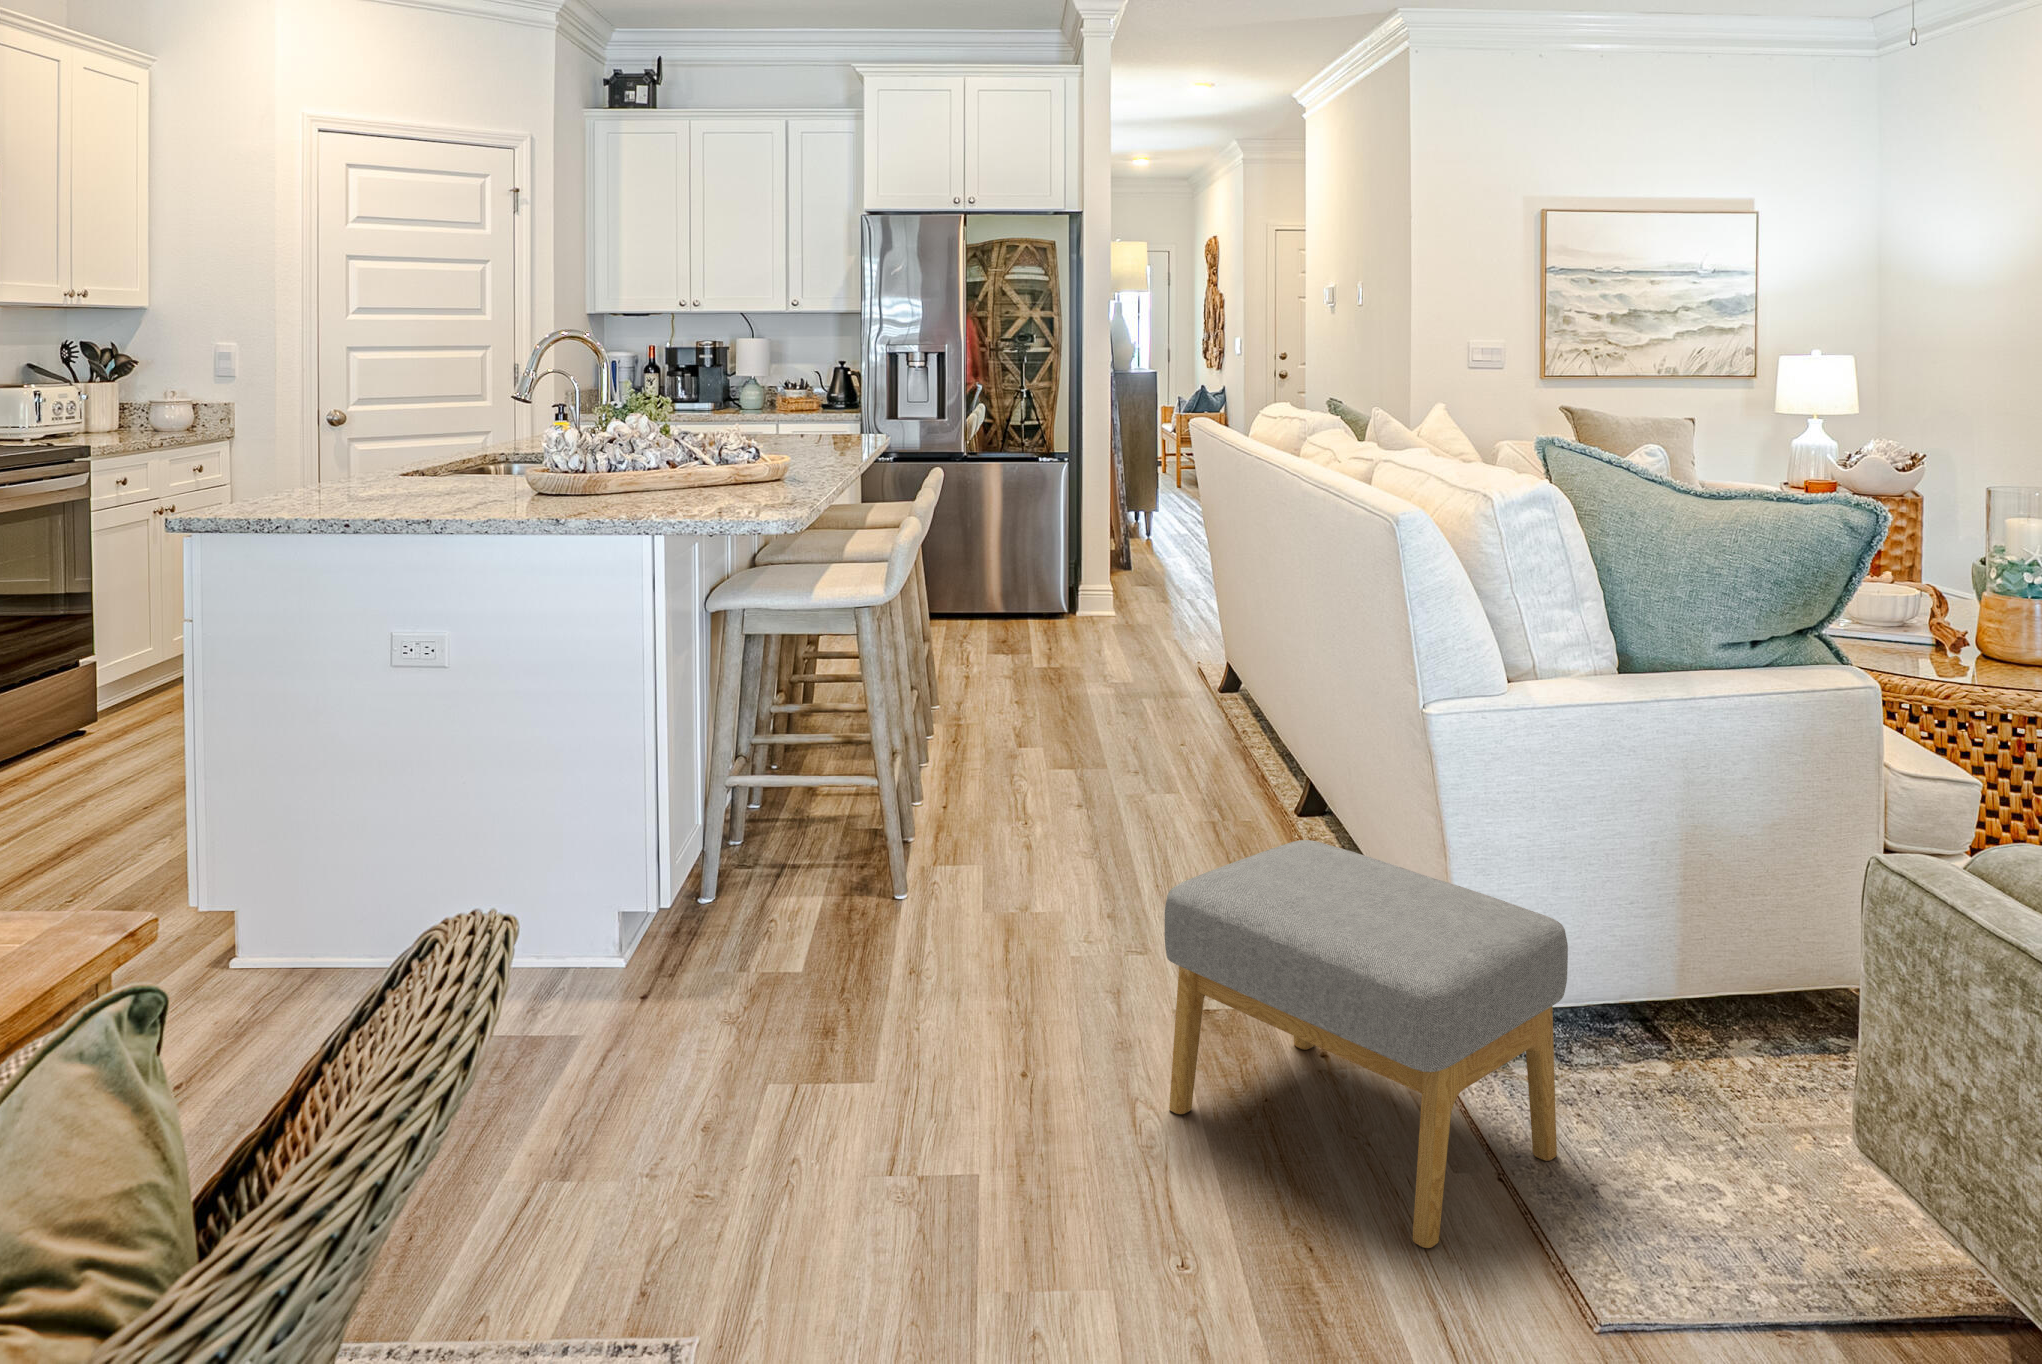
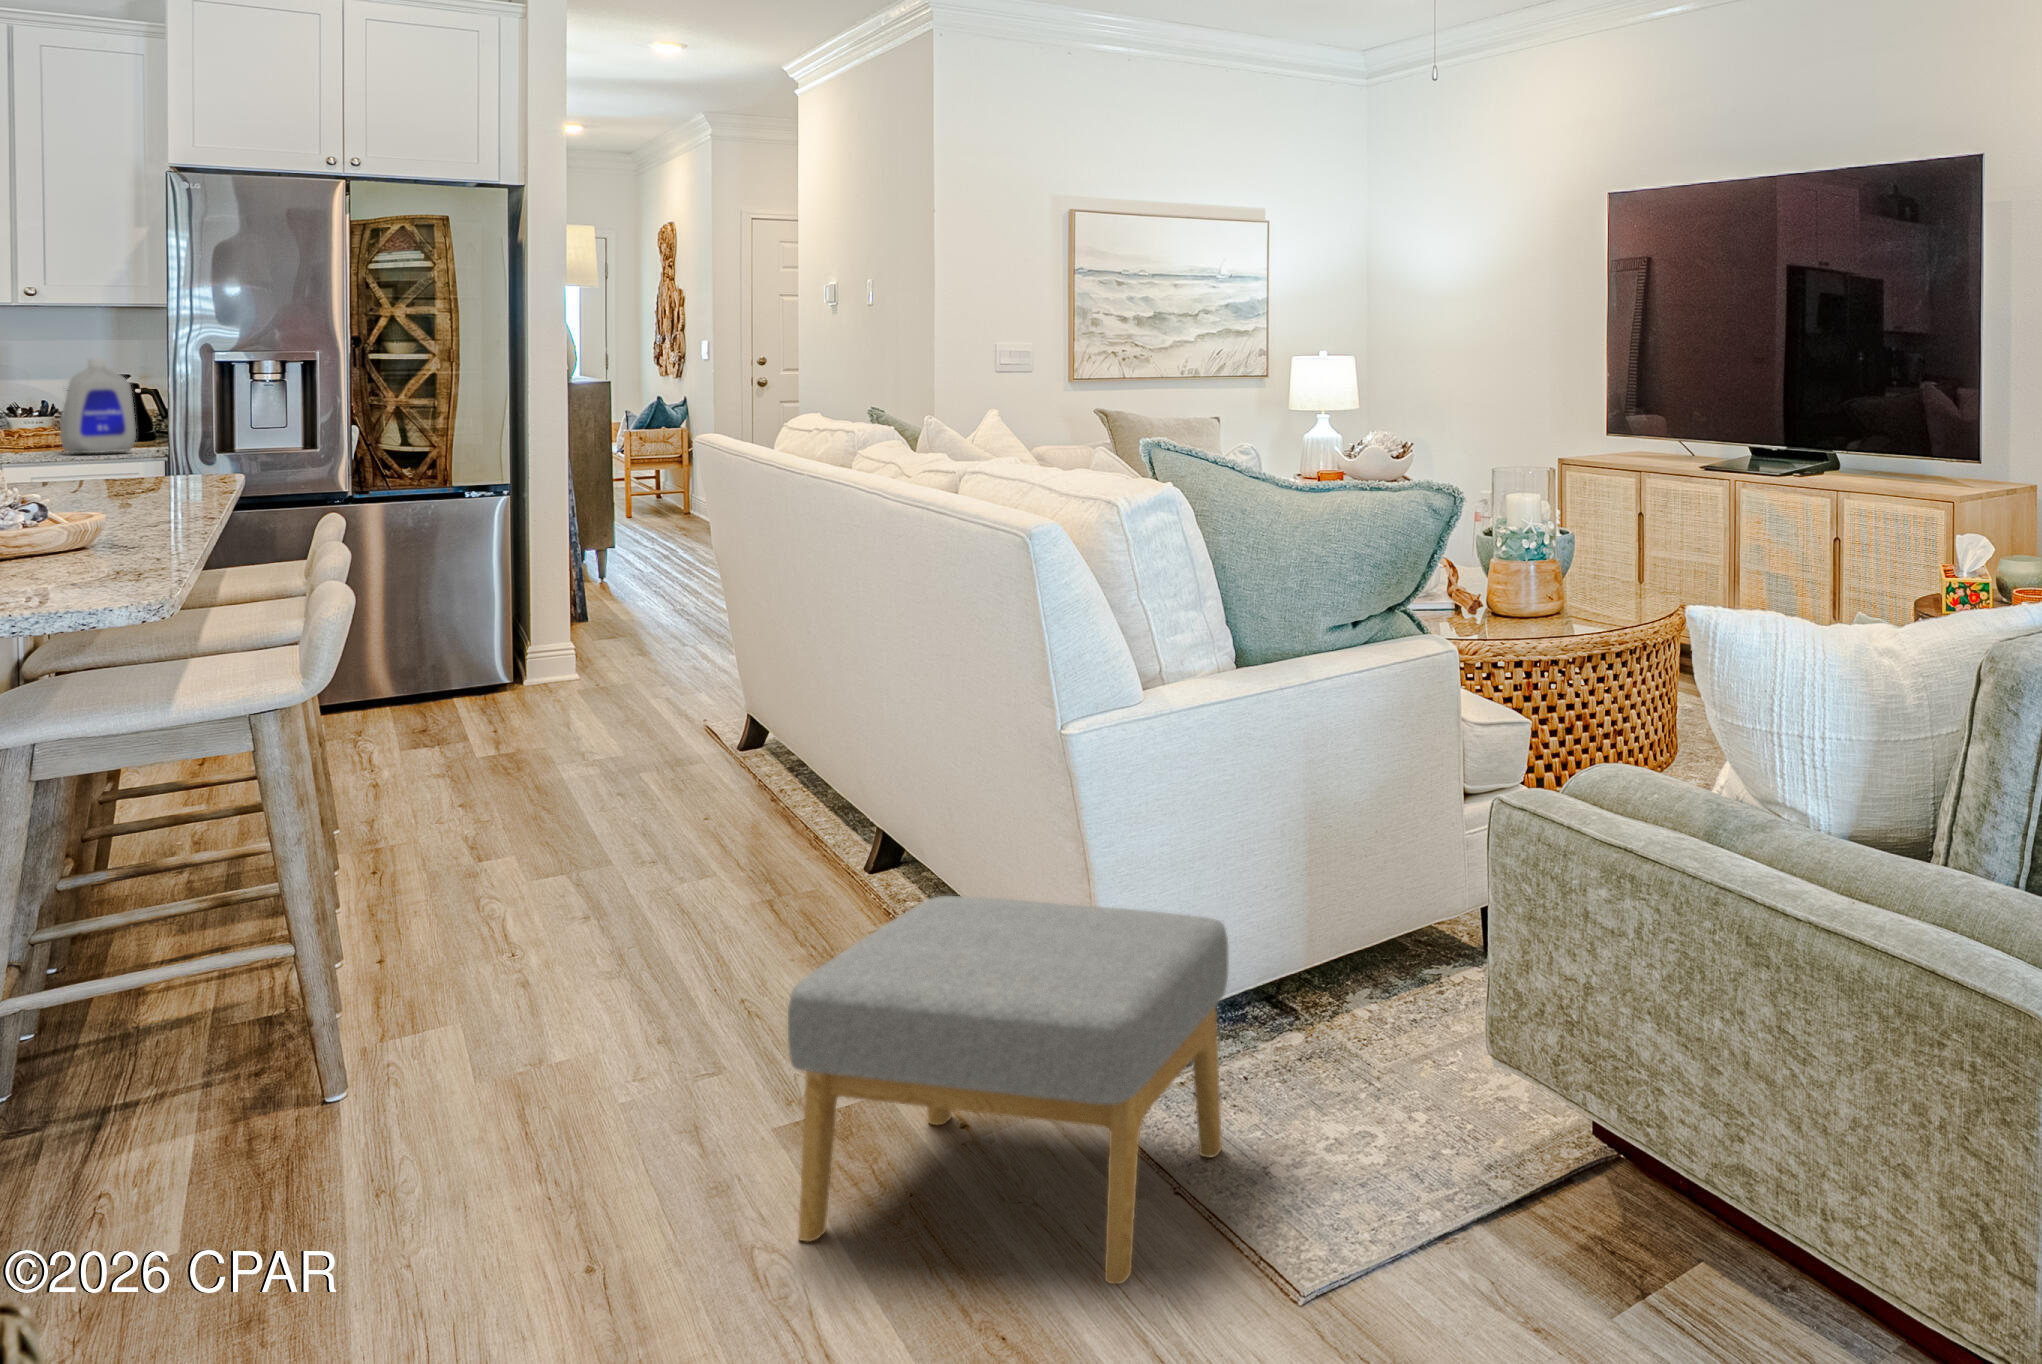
bottle: none [810,341,849,408] -> present [60,358,136,453]

